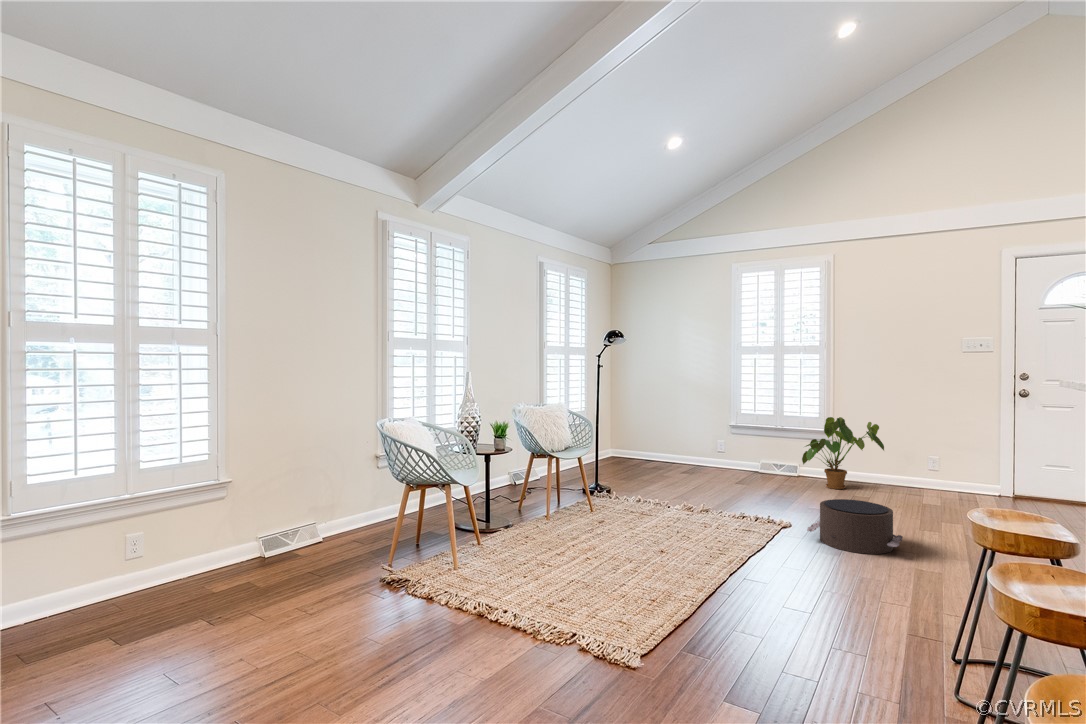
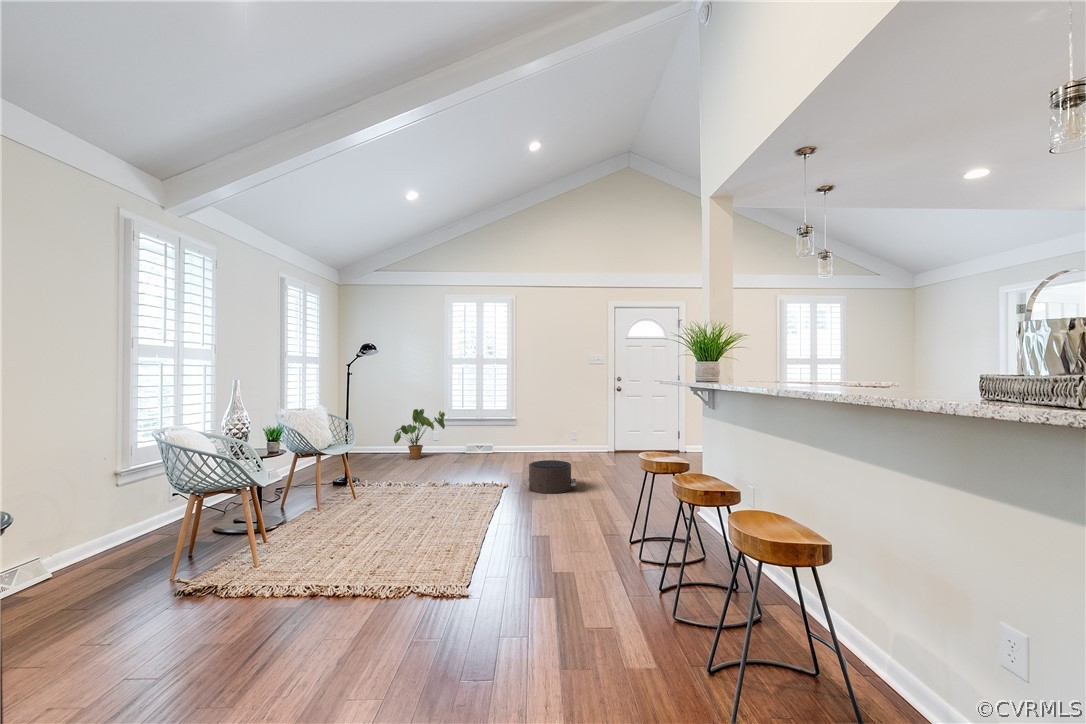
house plant: present [802,417,884,489] -> present [394,409,445,459]

